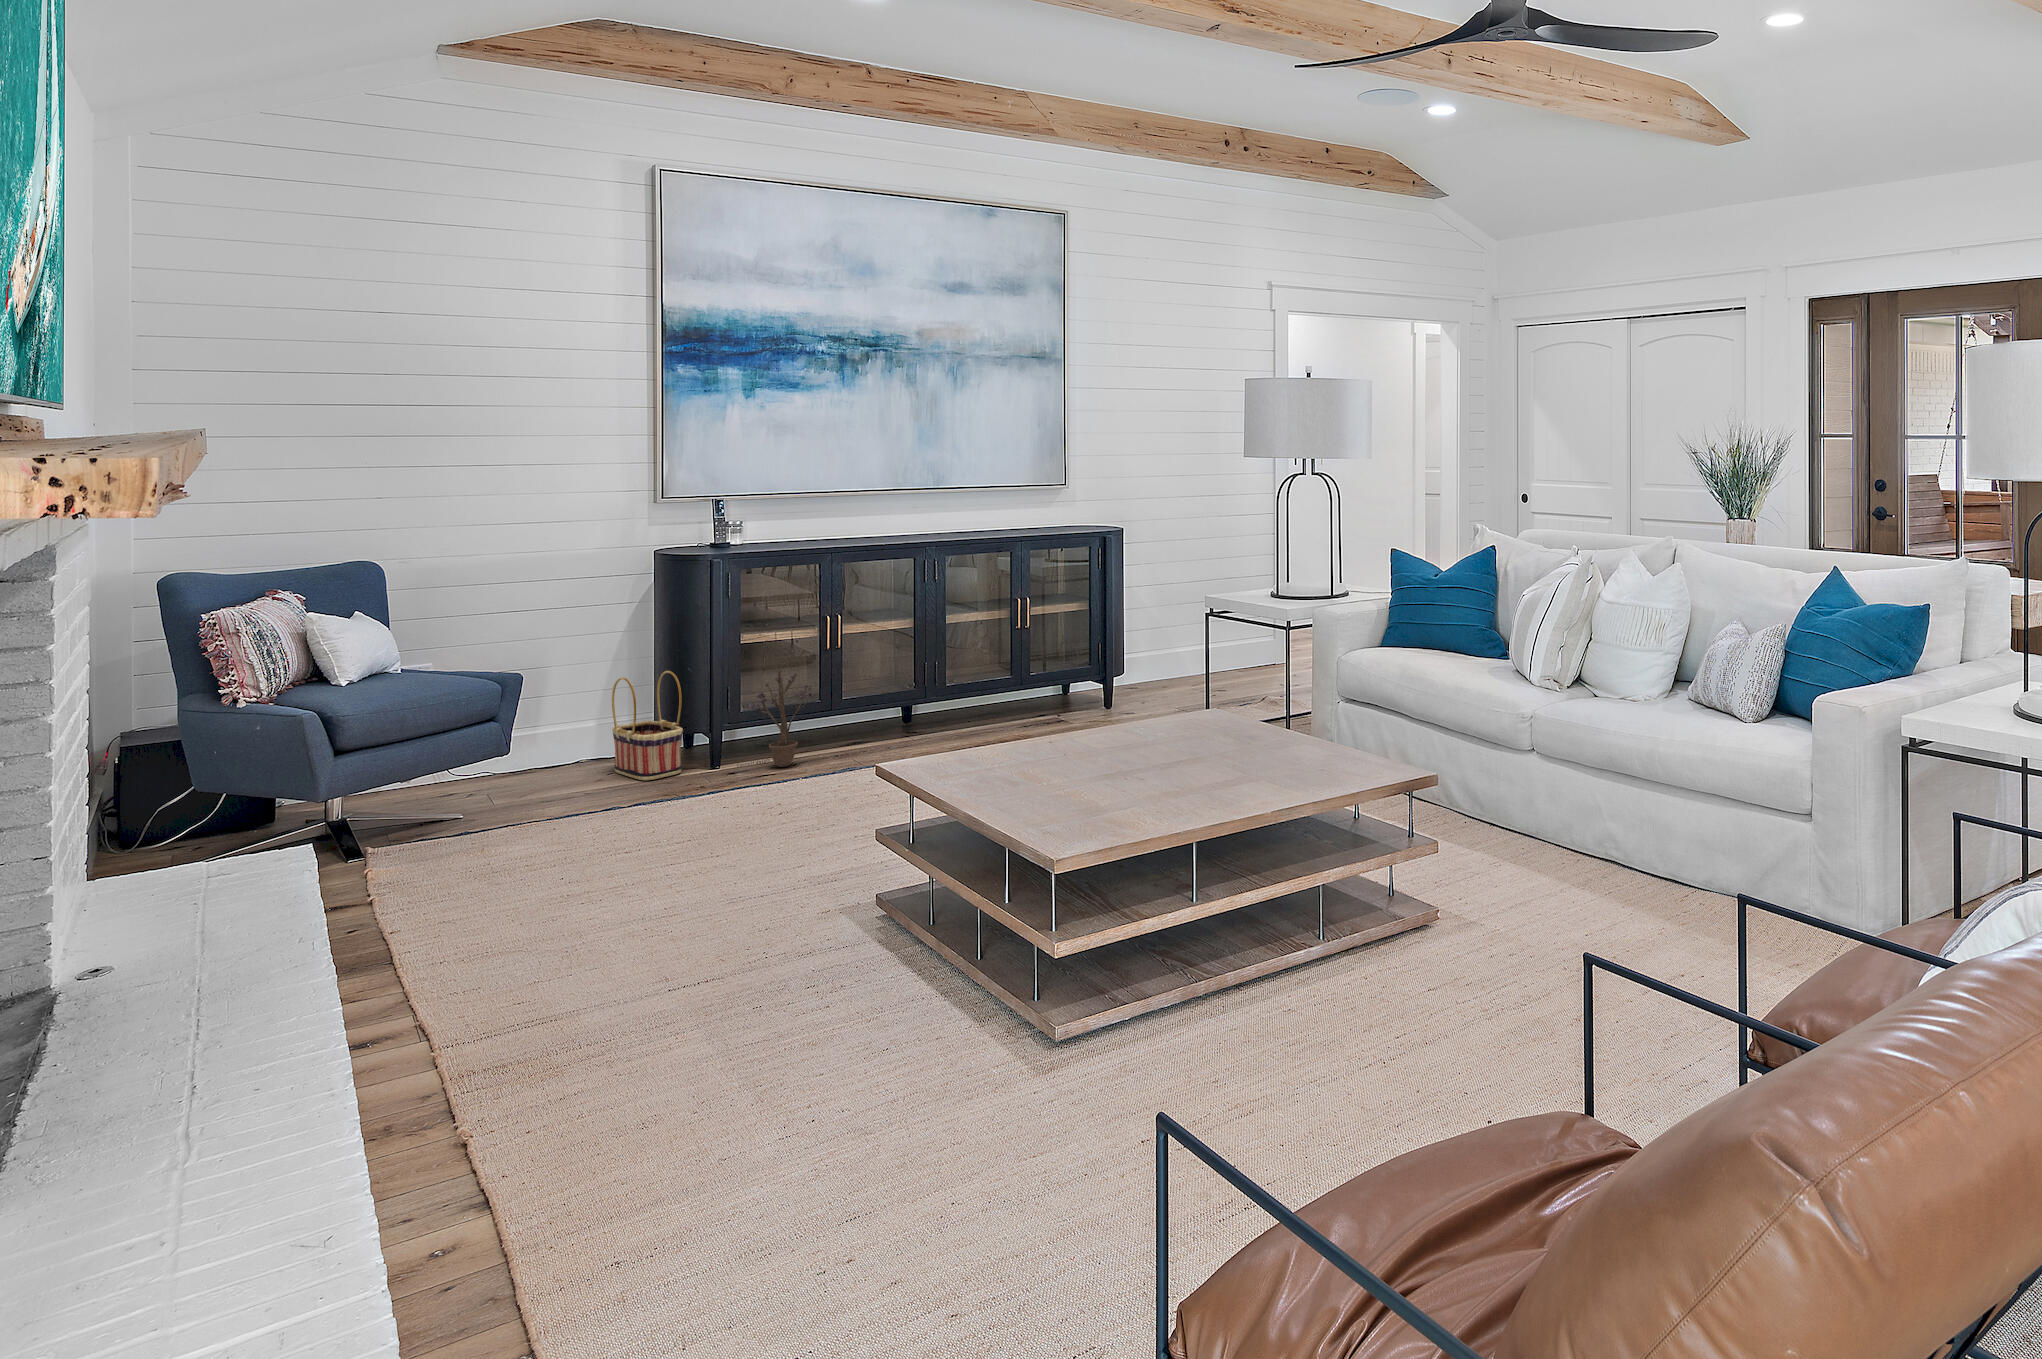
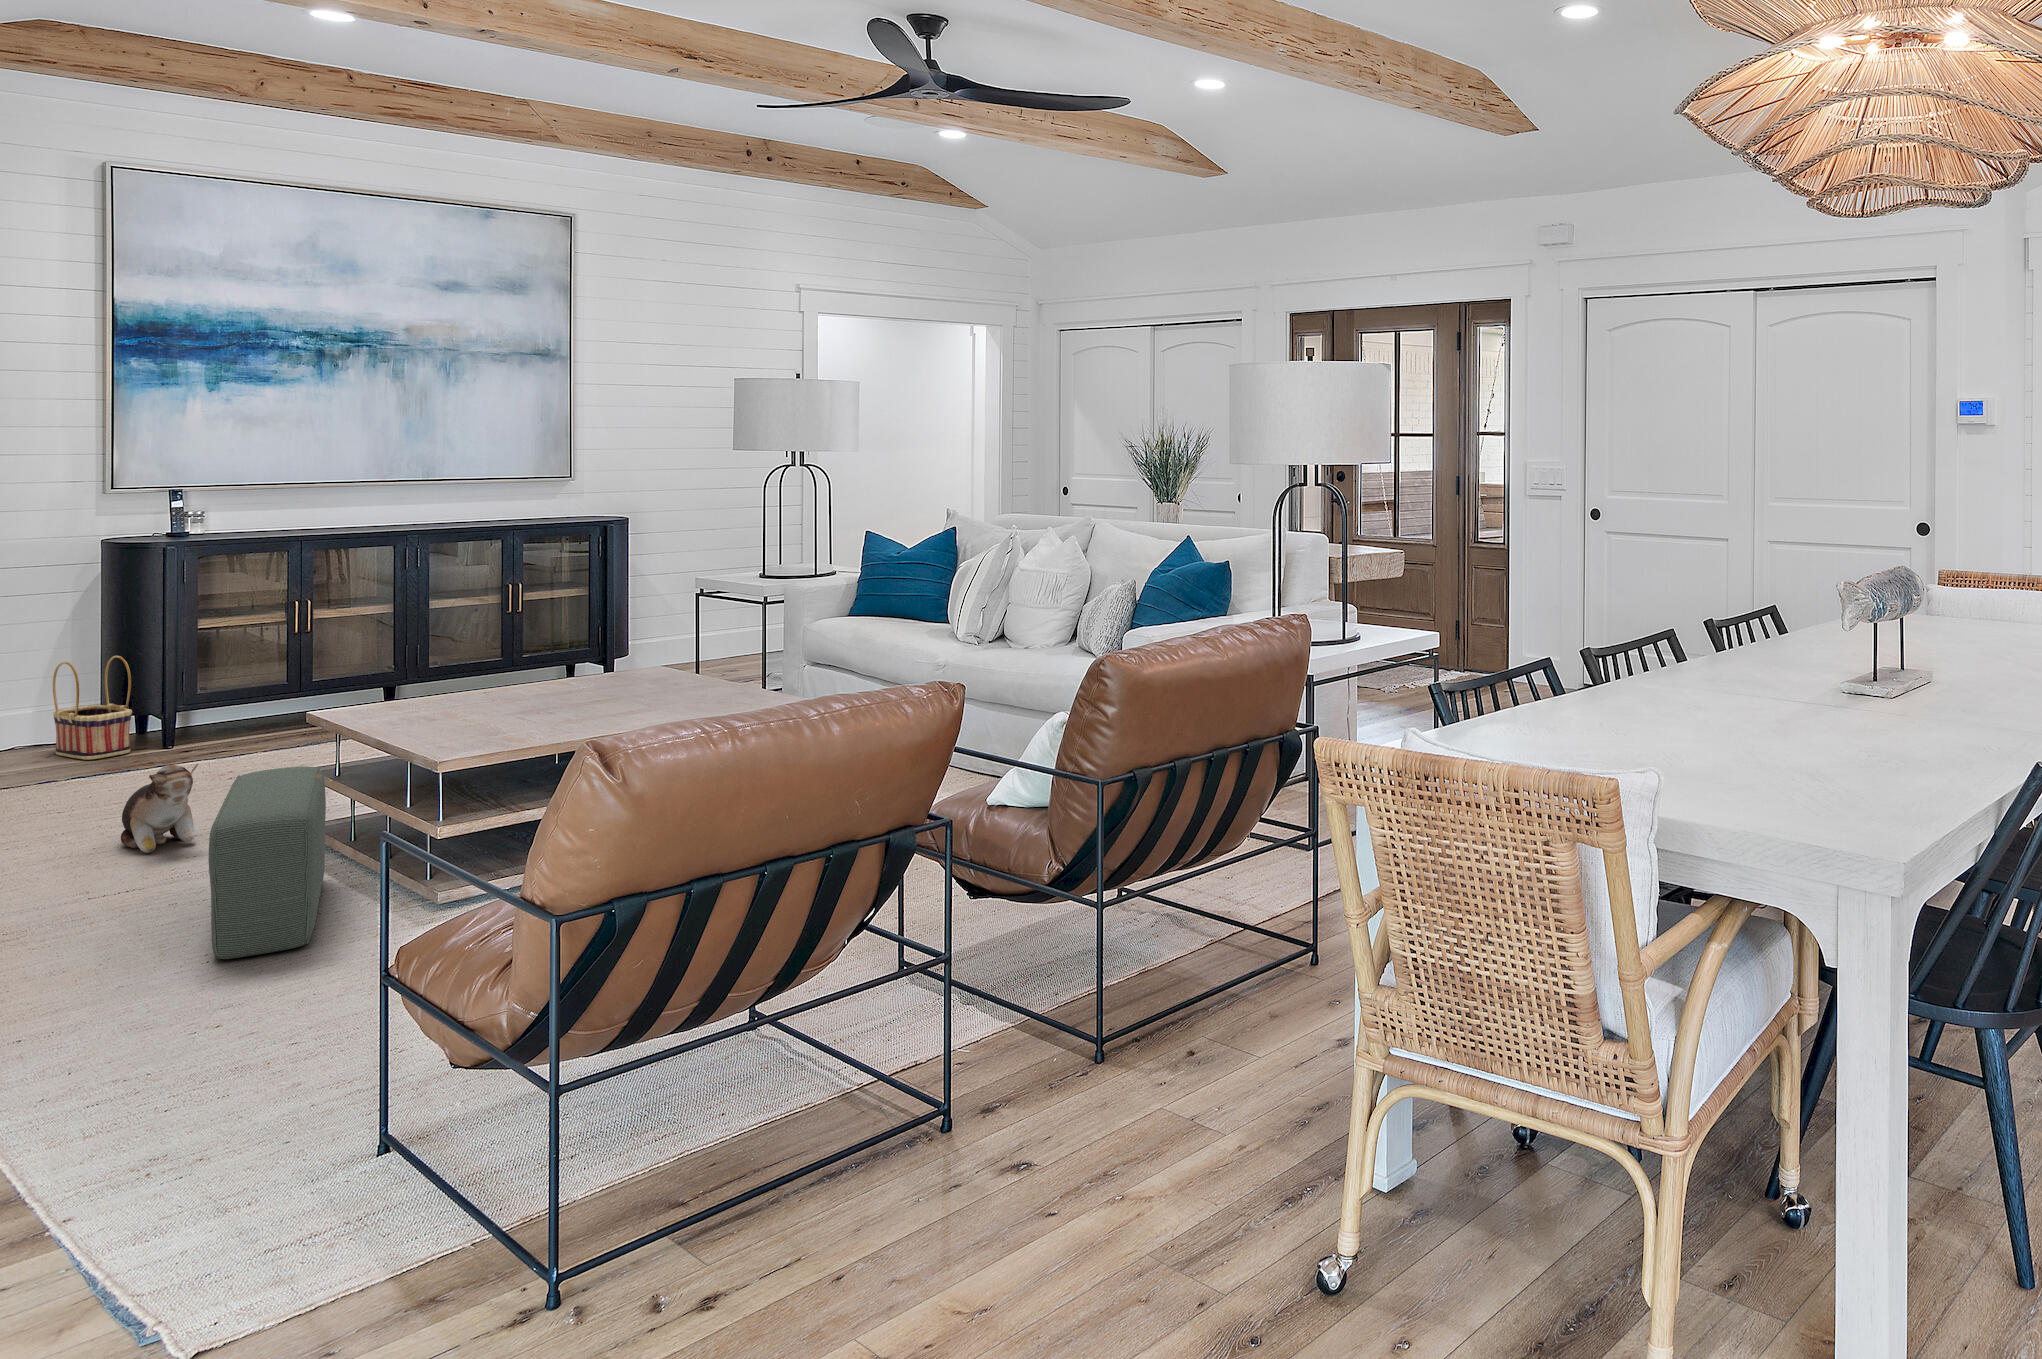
decorative plant: present [737,671,815,767] -> none [192,653,279,746]
plush toy: none [691,820,769,920] -> present [121,764,198,853]
pouf: none [816,844,928,1119] -> present [209,766,326,959]

